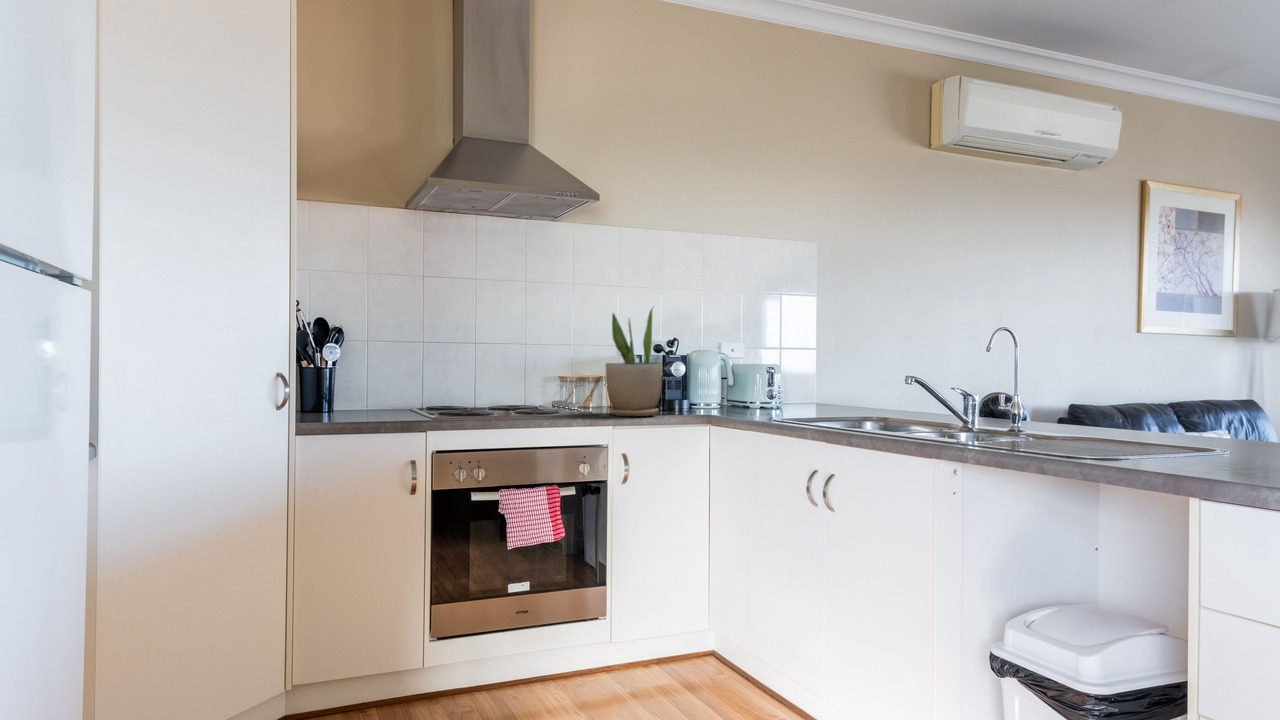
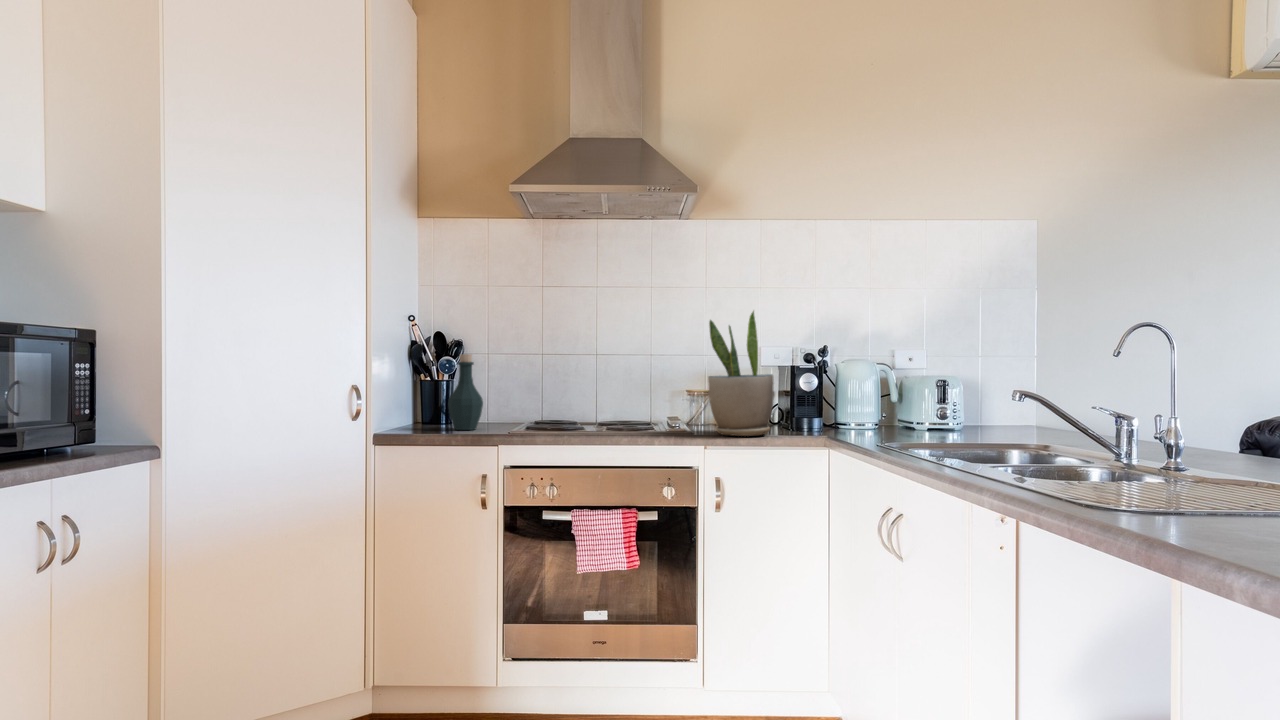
bottle: none [355,339,392,418] -> present [448,354,483,430]

